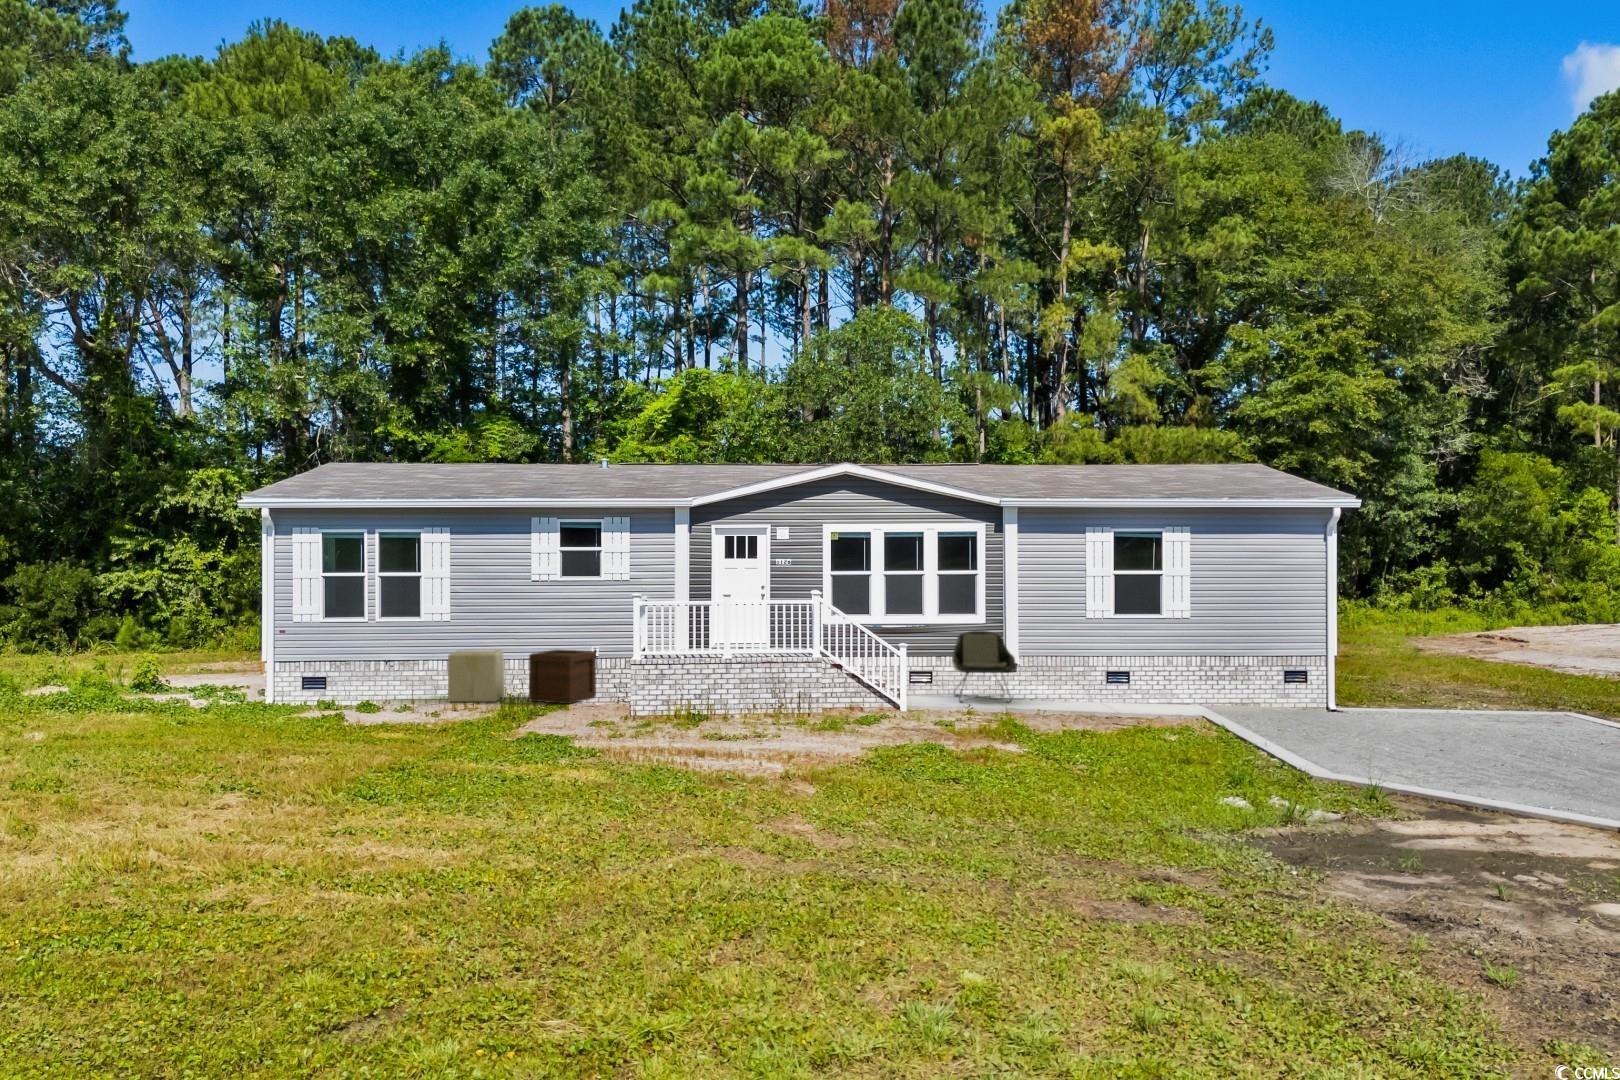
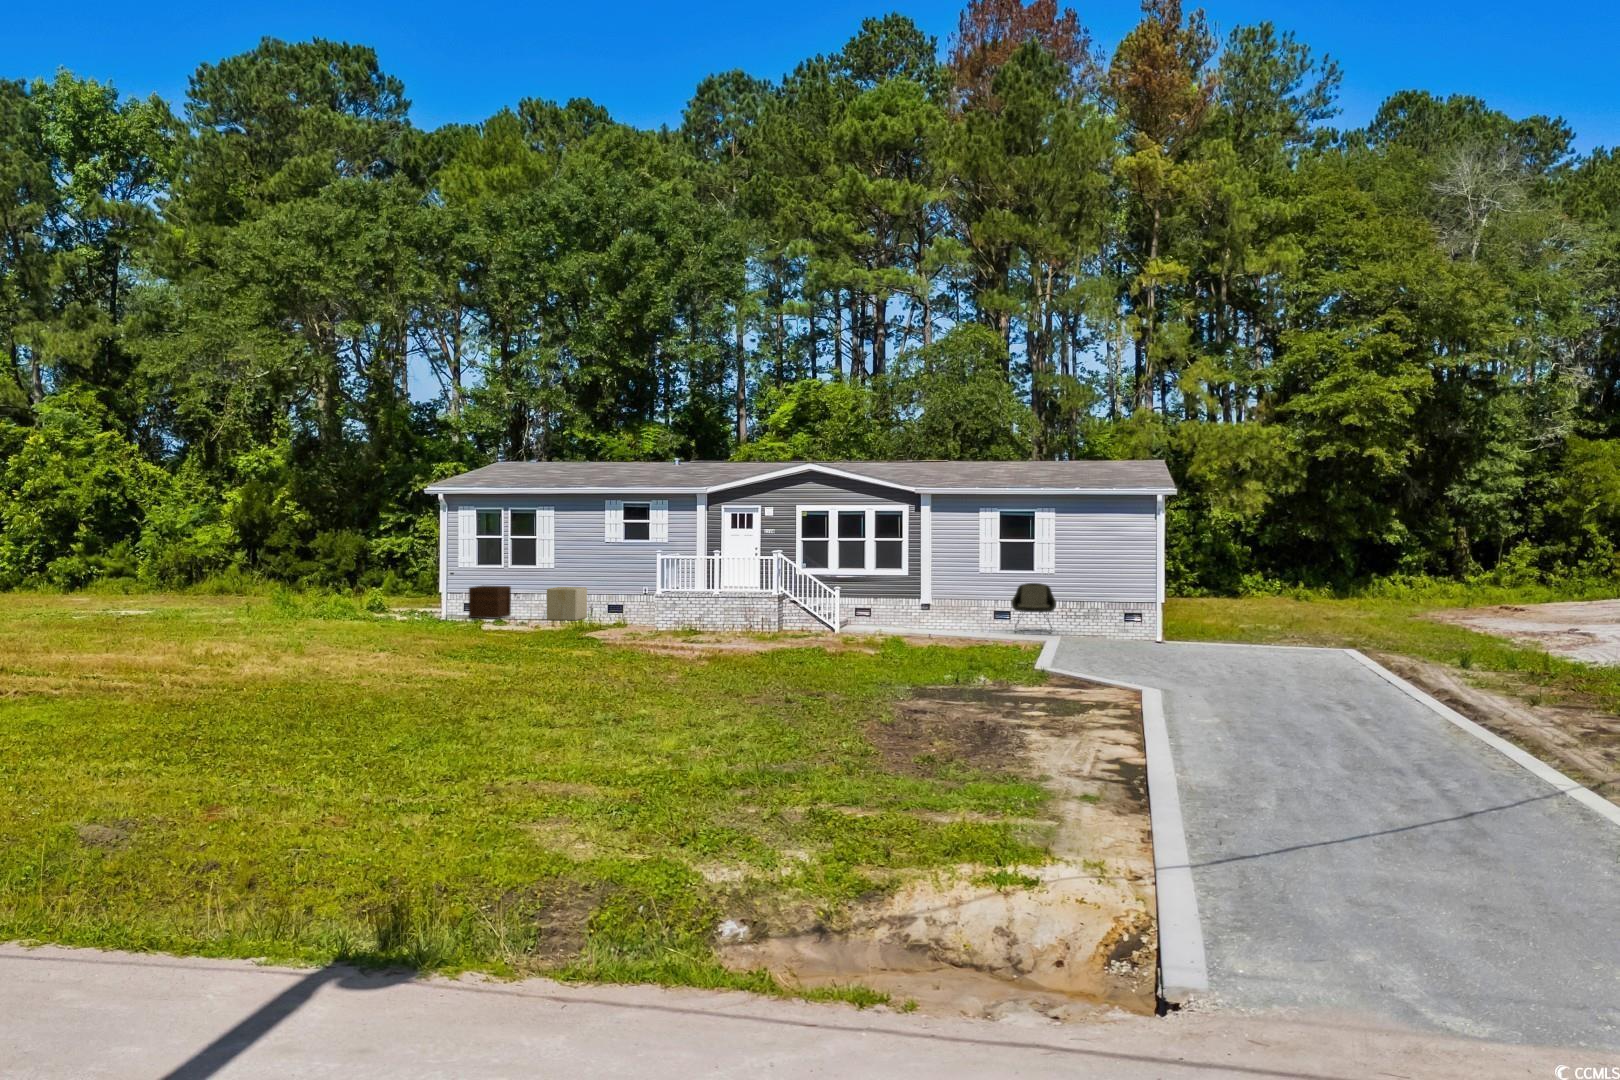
lounge chair: present [952,631,1015,703] -> present [1011,583,1056,633]
wooden crate: present [529,650,596,704] -> present [469,585,511,619]

